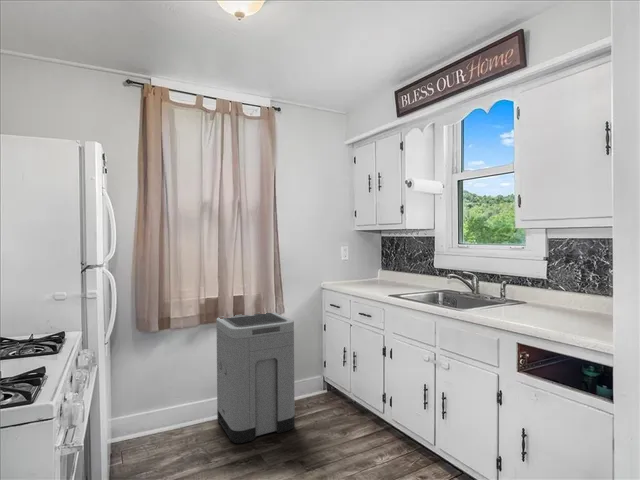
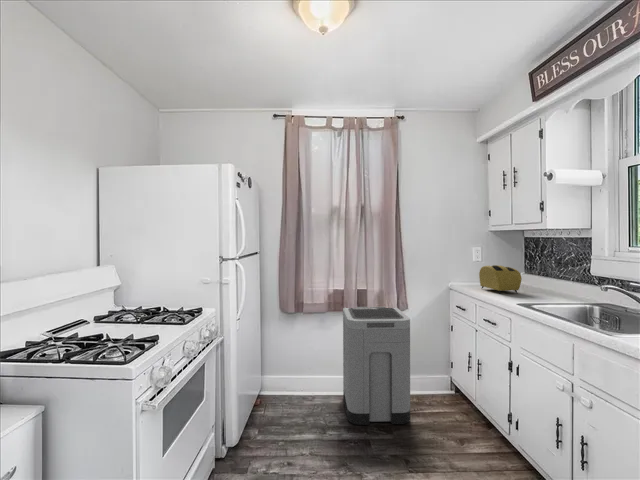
toaster: none [350,263,386,289] -> present [479,265,522,293]

